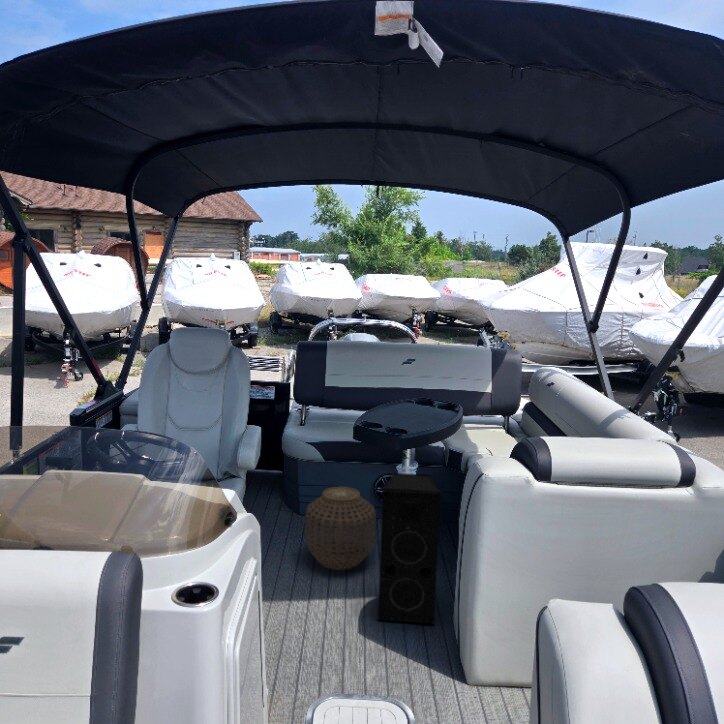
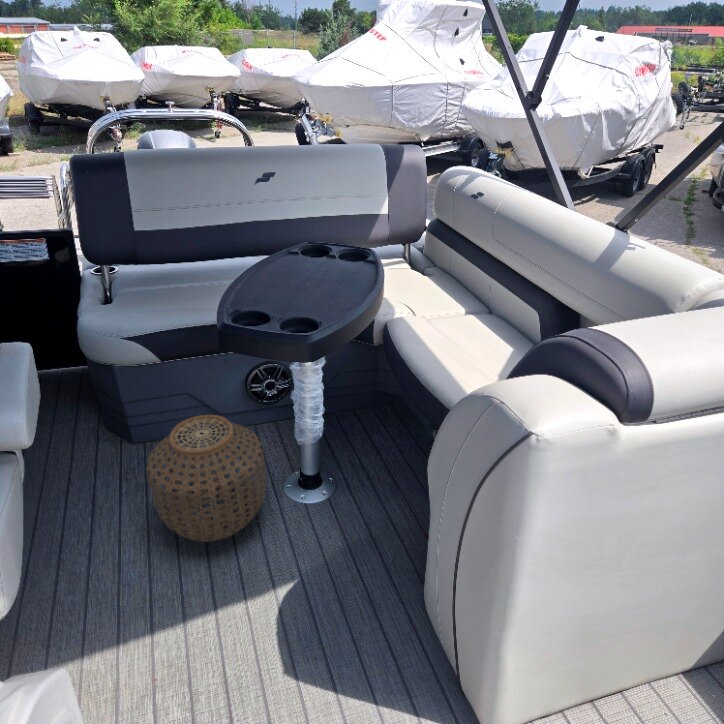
speaker: present [378,473,441,624] -> none [295,401,402,635]

